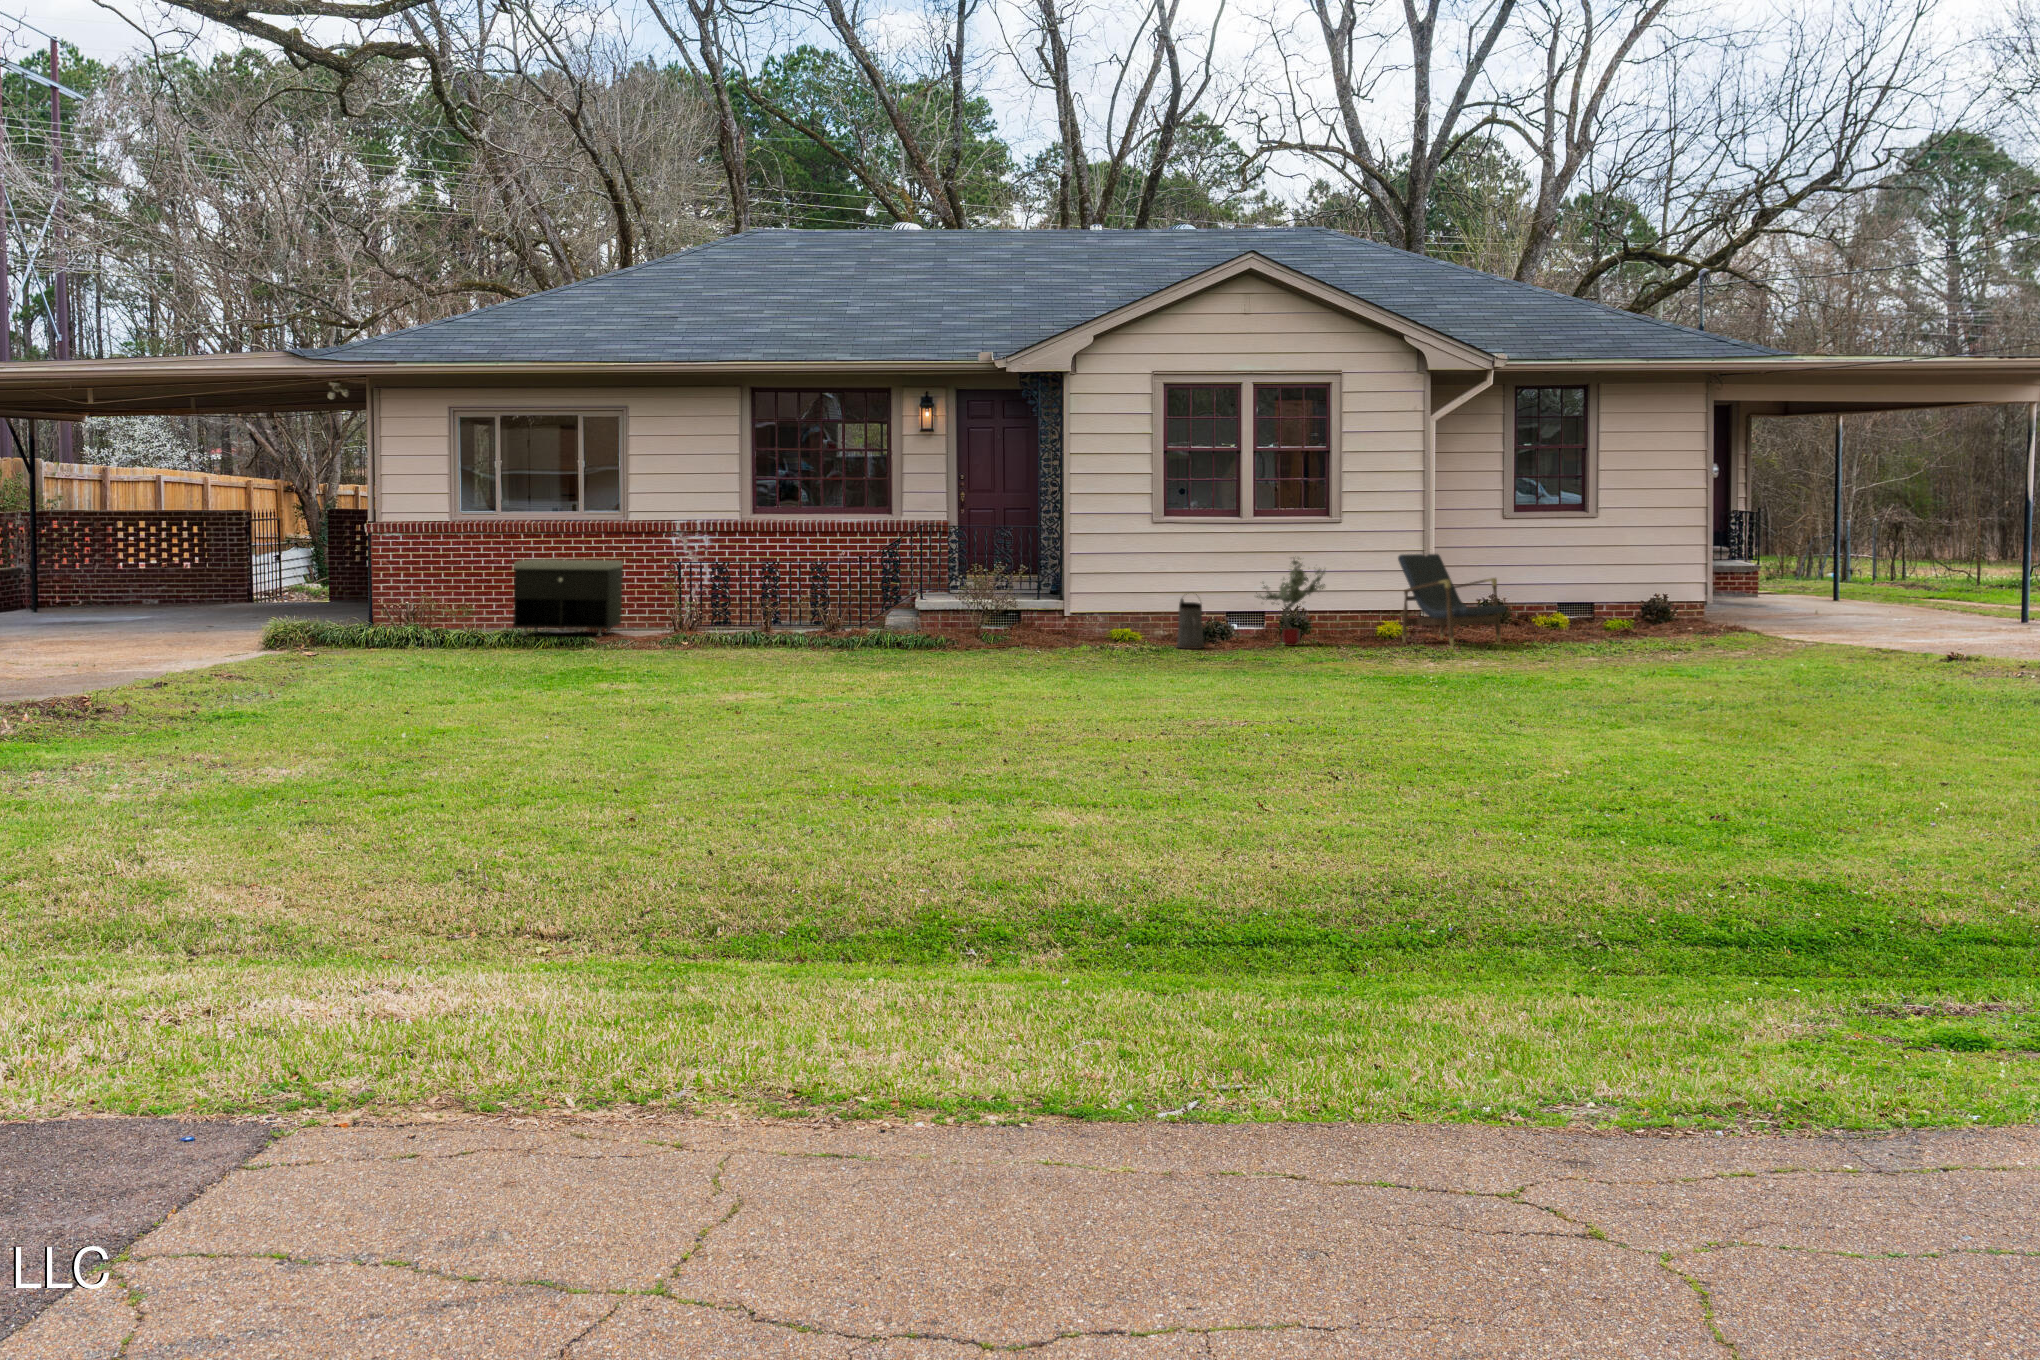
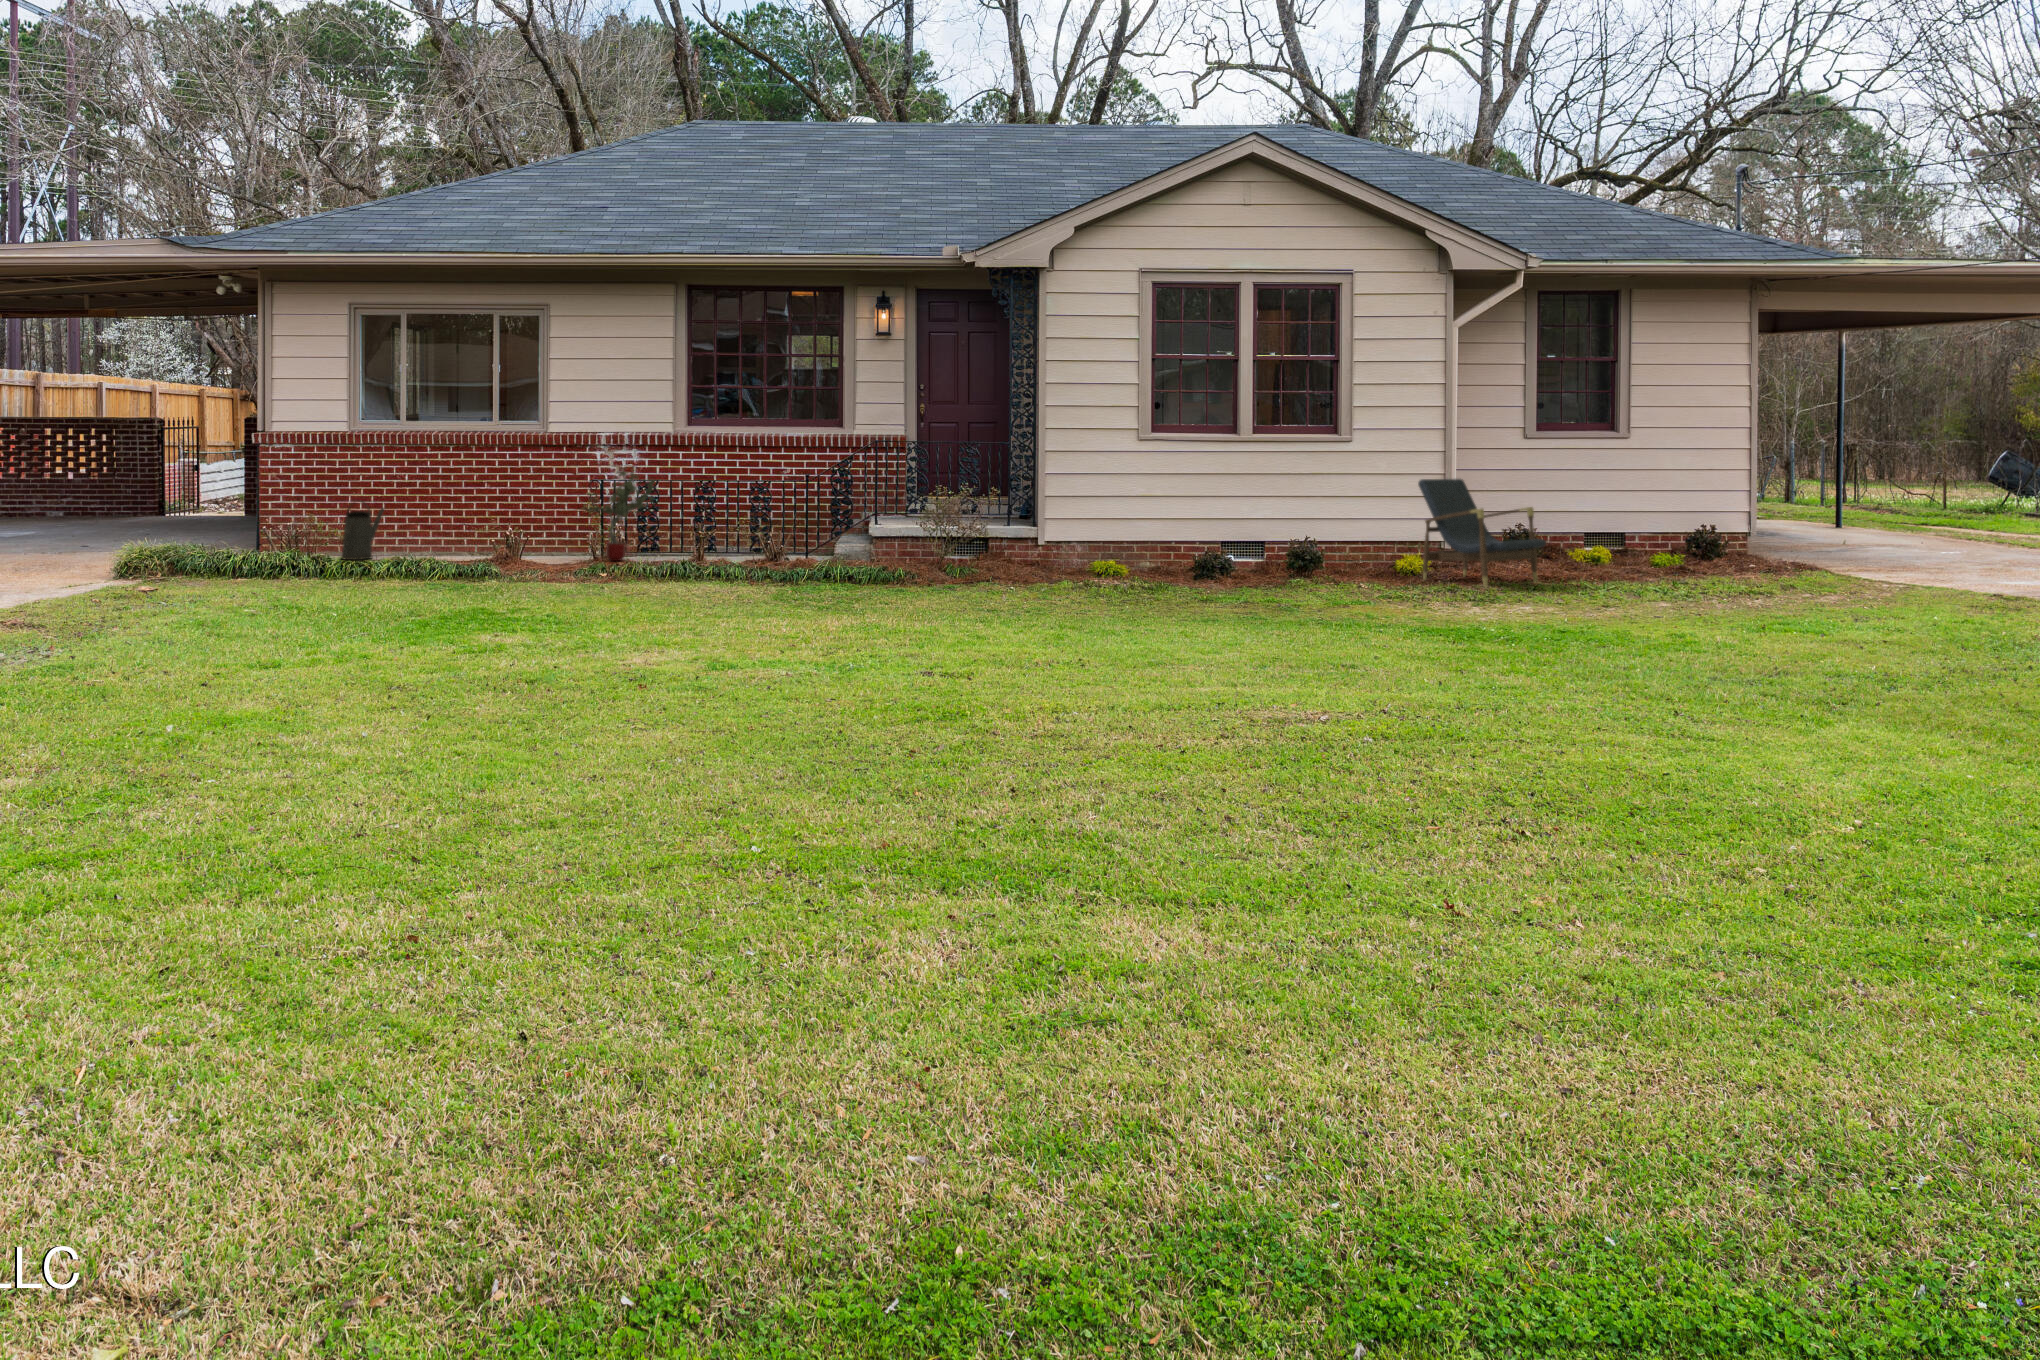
storage bench: present [513,559,623,636] -> none [412,475,542,562]
potted tree: present [1257,560,1326,646] -> present [583,467,654,561]
watering can: present [1177,594,1204,649] -> present [341,502,384,560]

